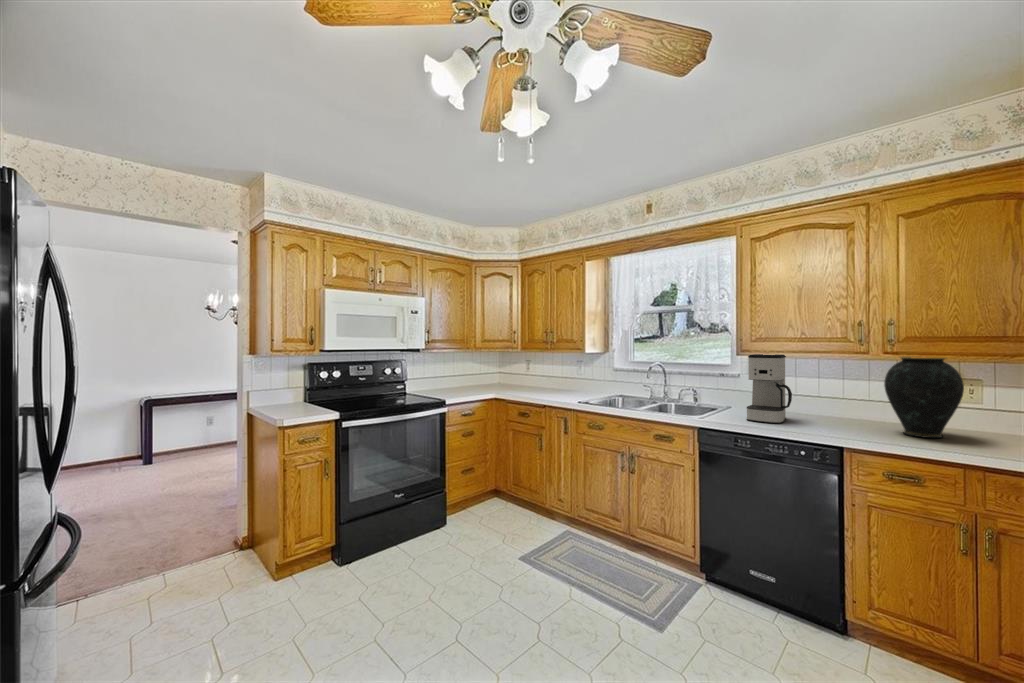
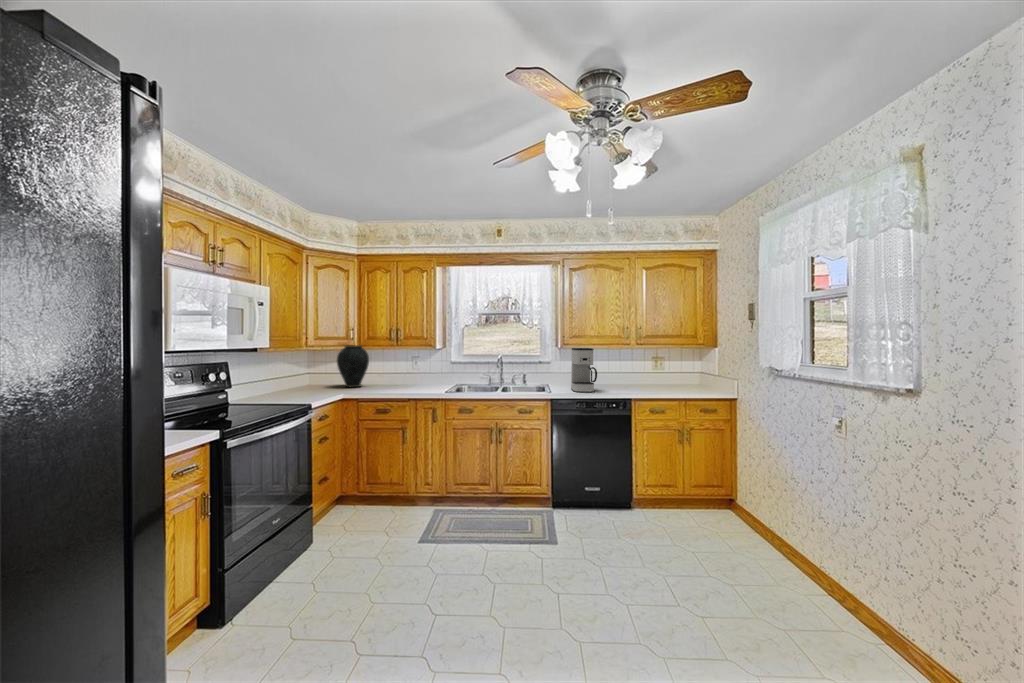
vase: present [884,357,964,438] -> present [337,345,369,387]

